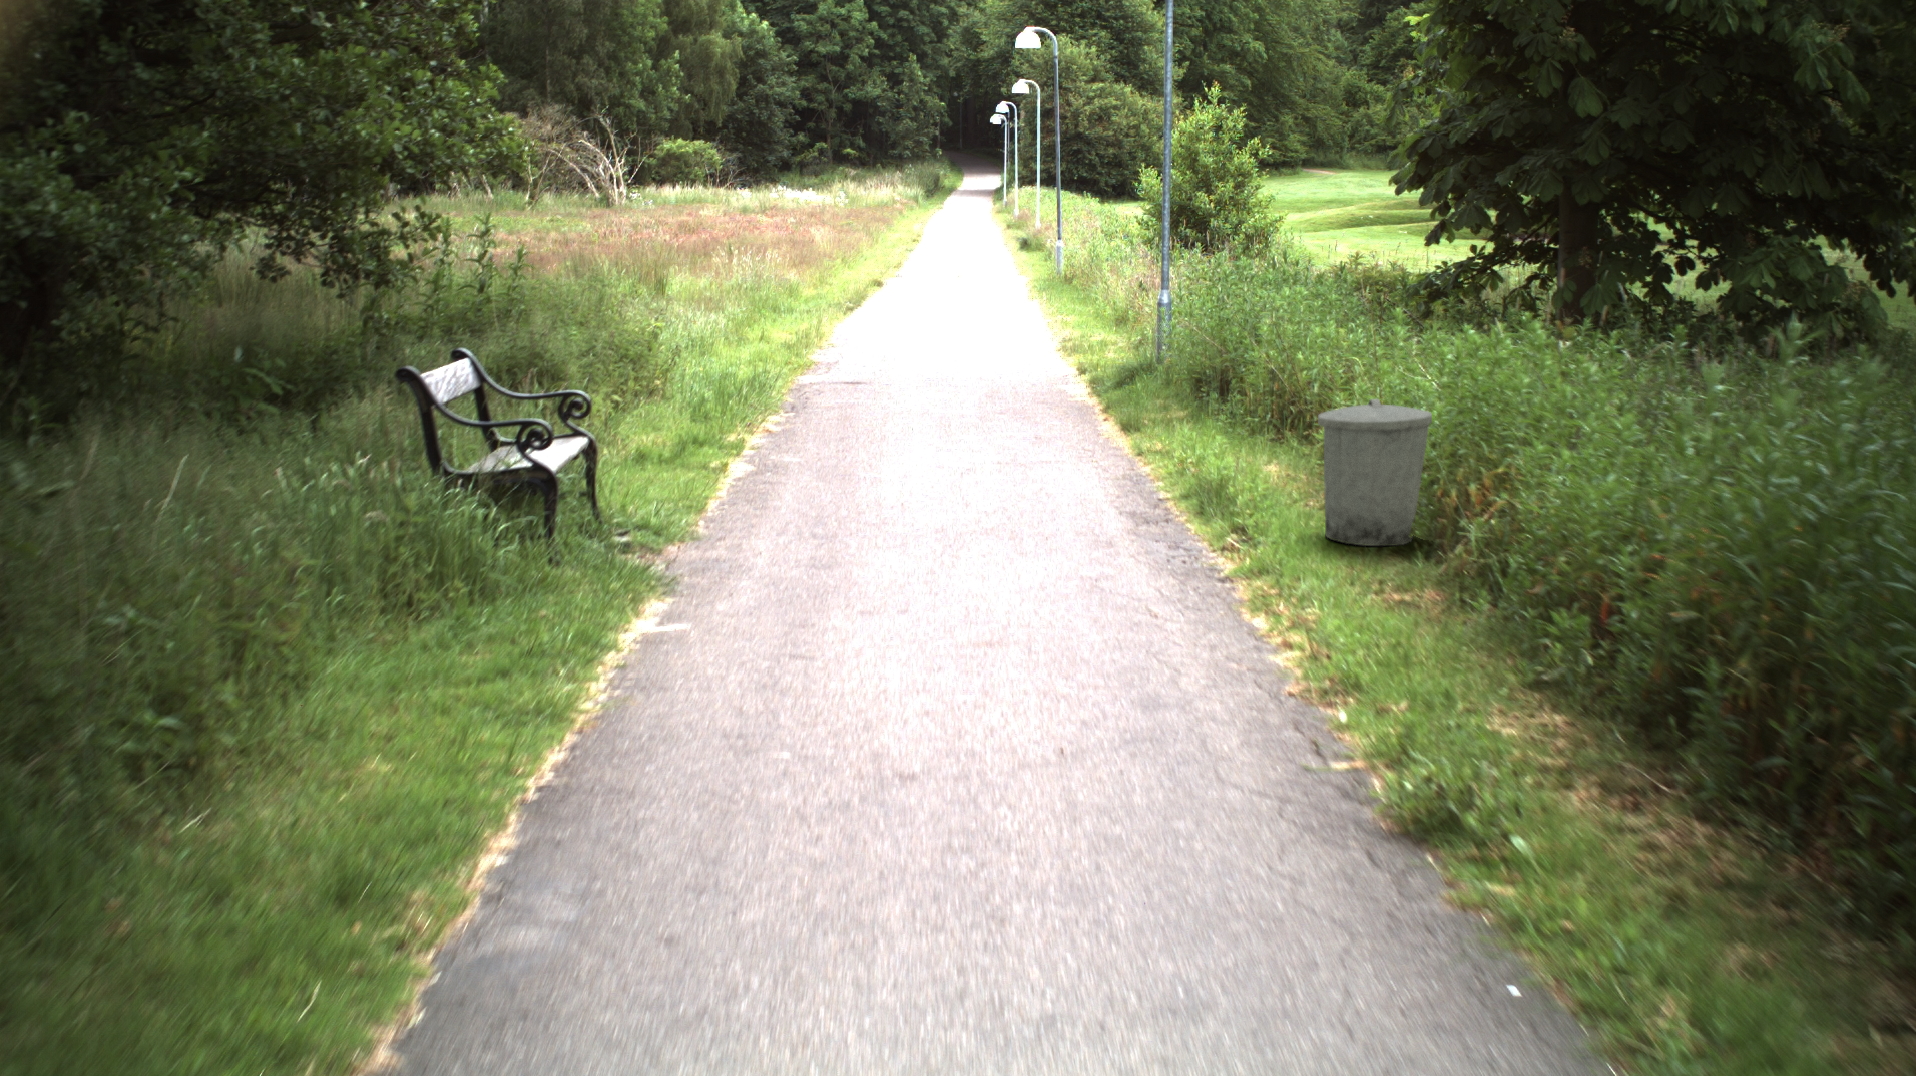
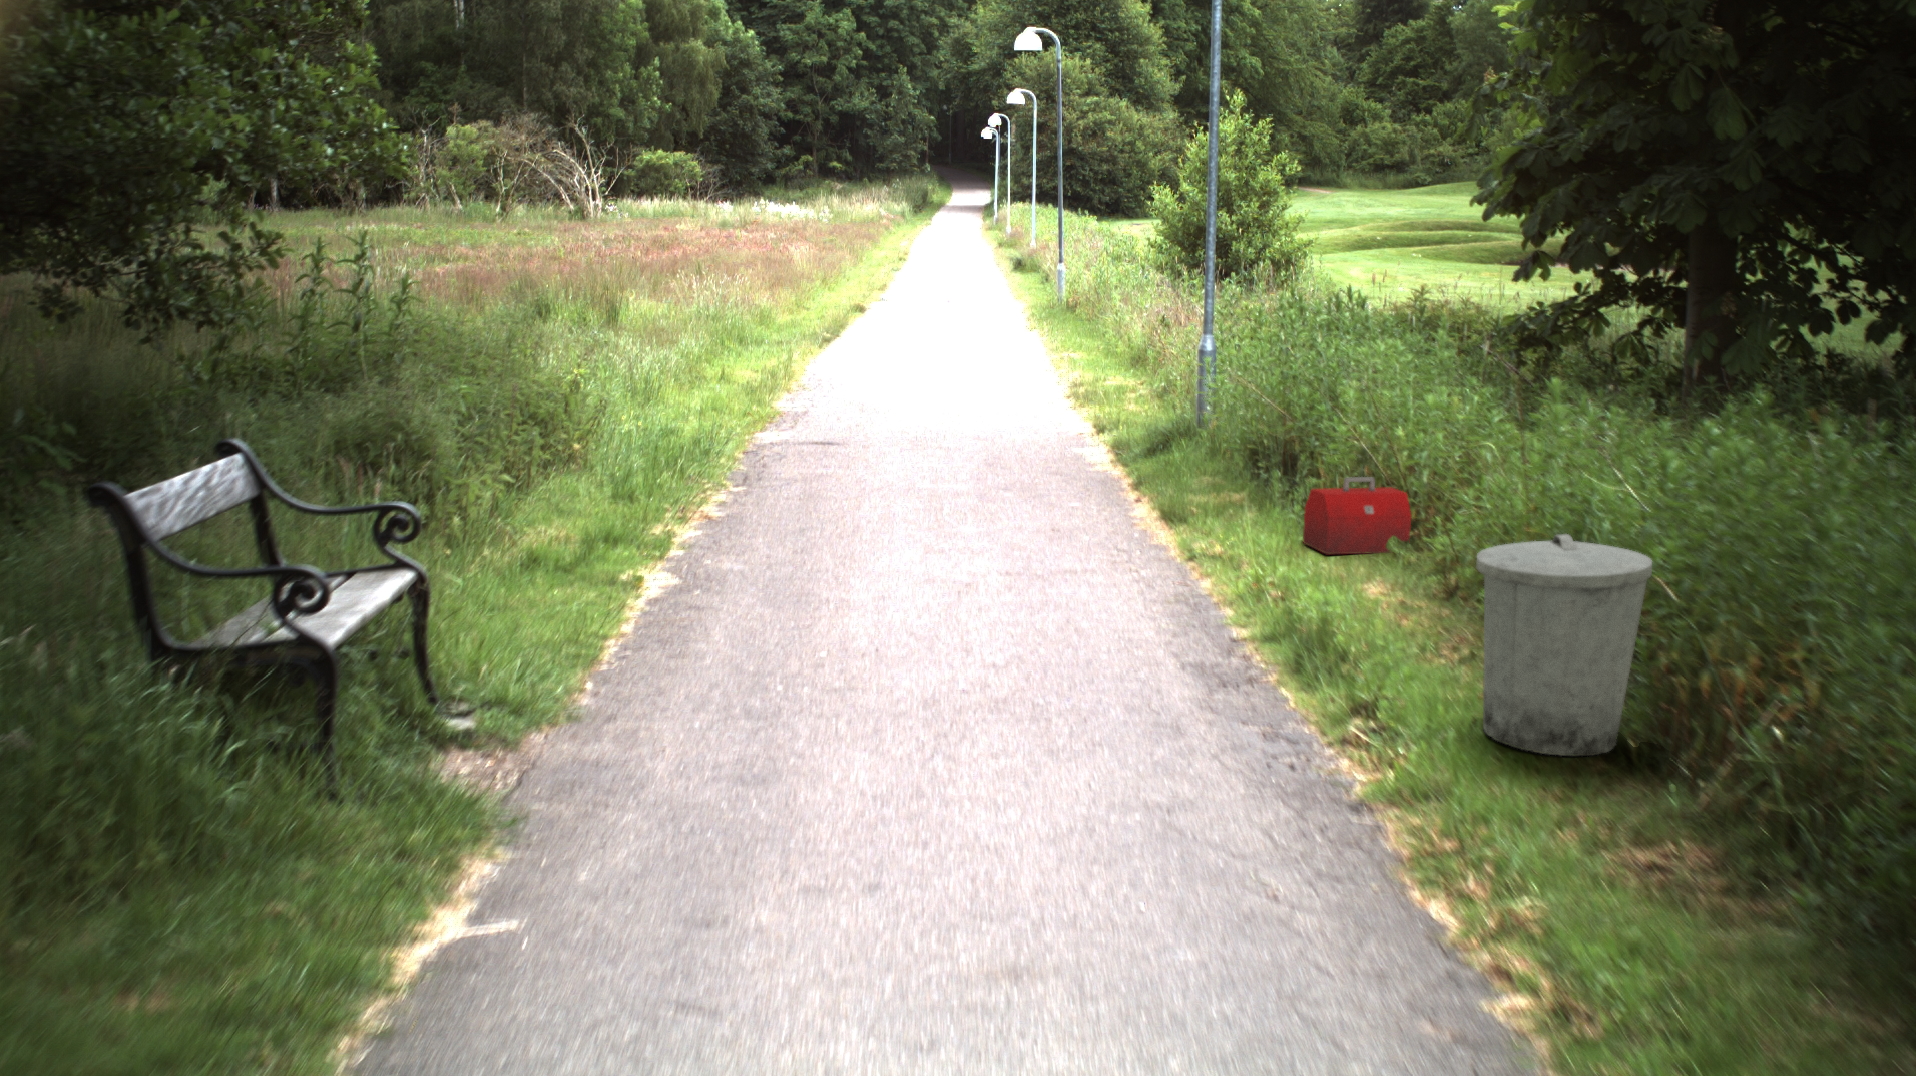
toolbox: none [1231,389,1312,448] -> present [1303,477,1411,555]

